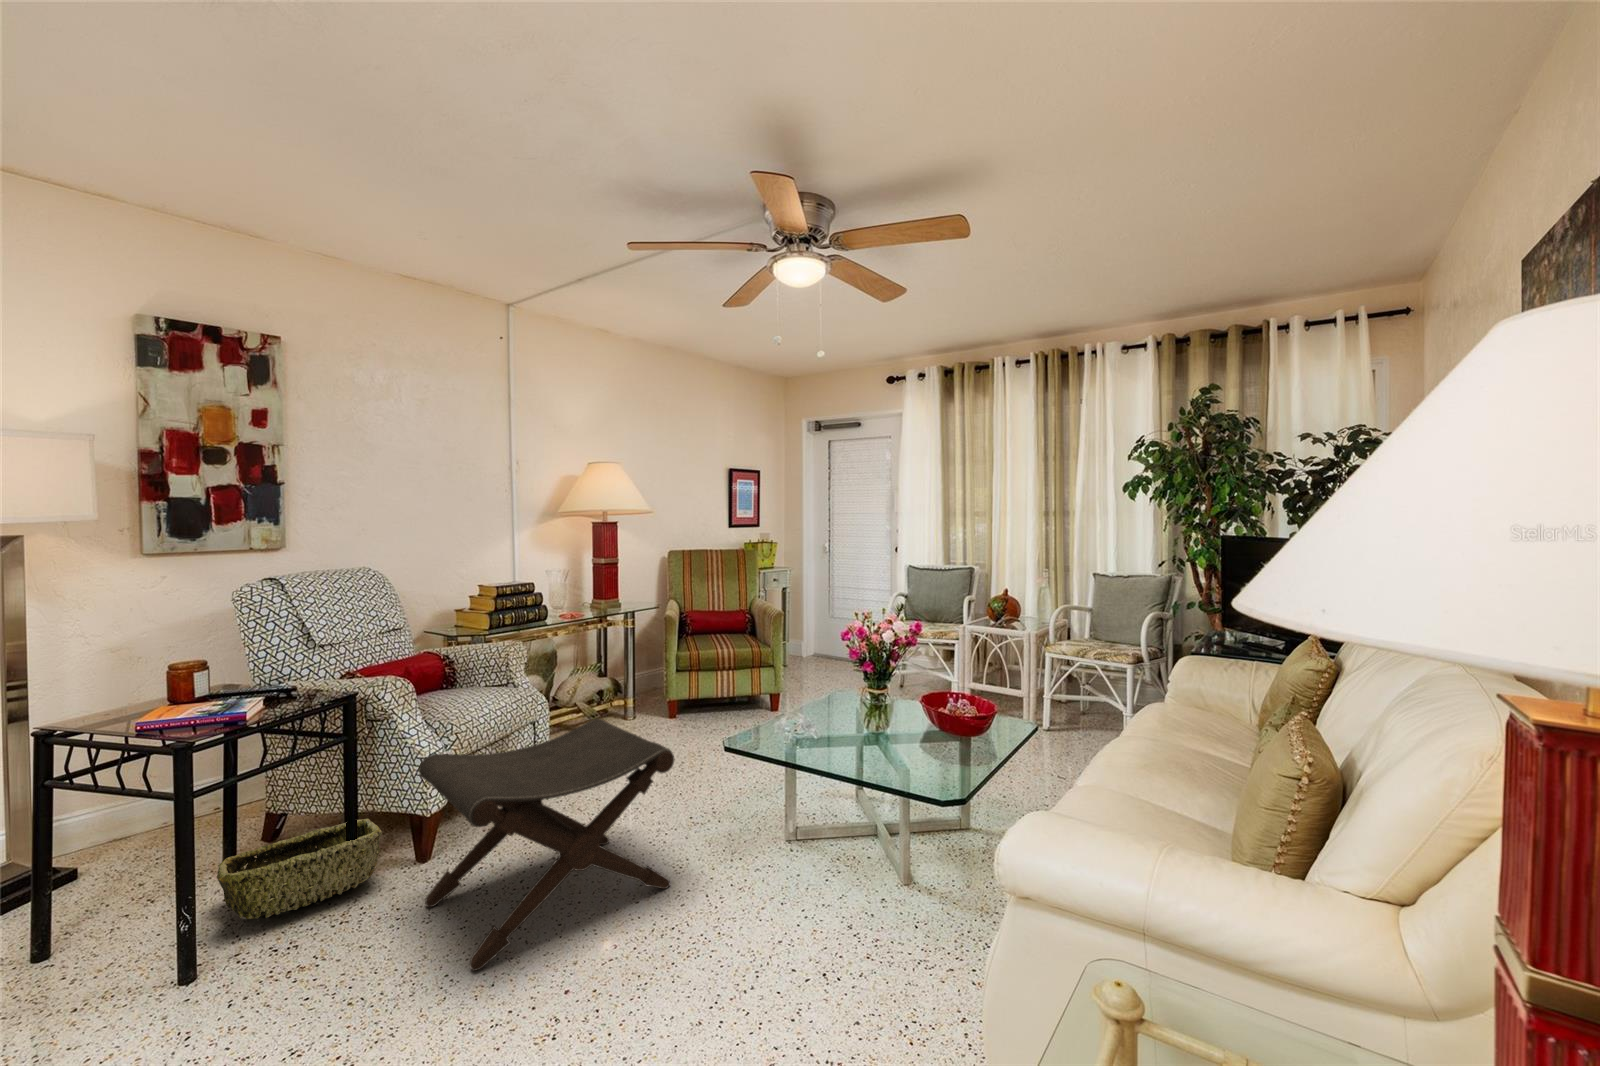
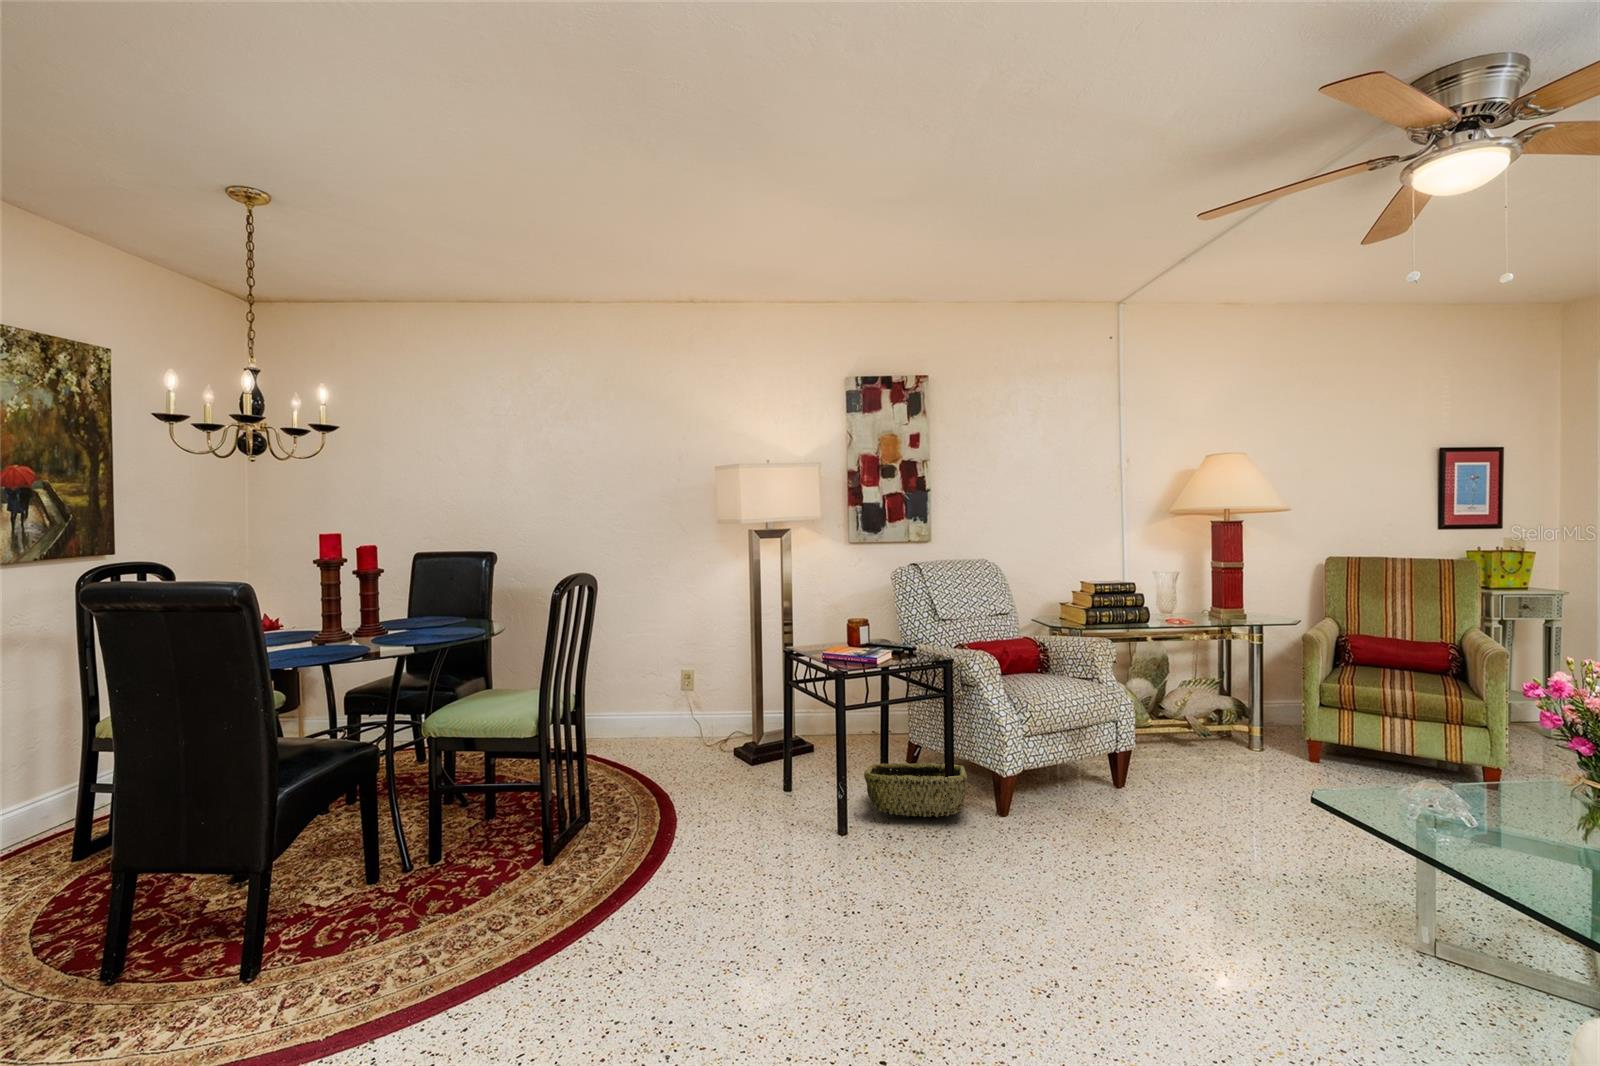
footstool: present [419,719,674,971] -> none [988,722,1229,930]

